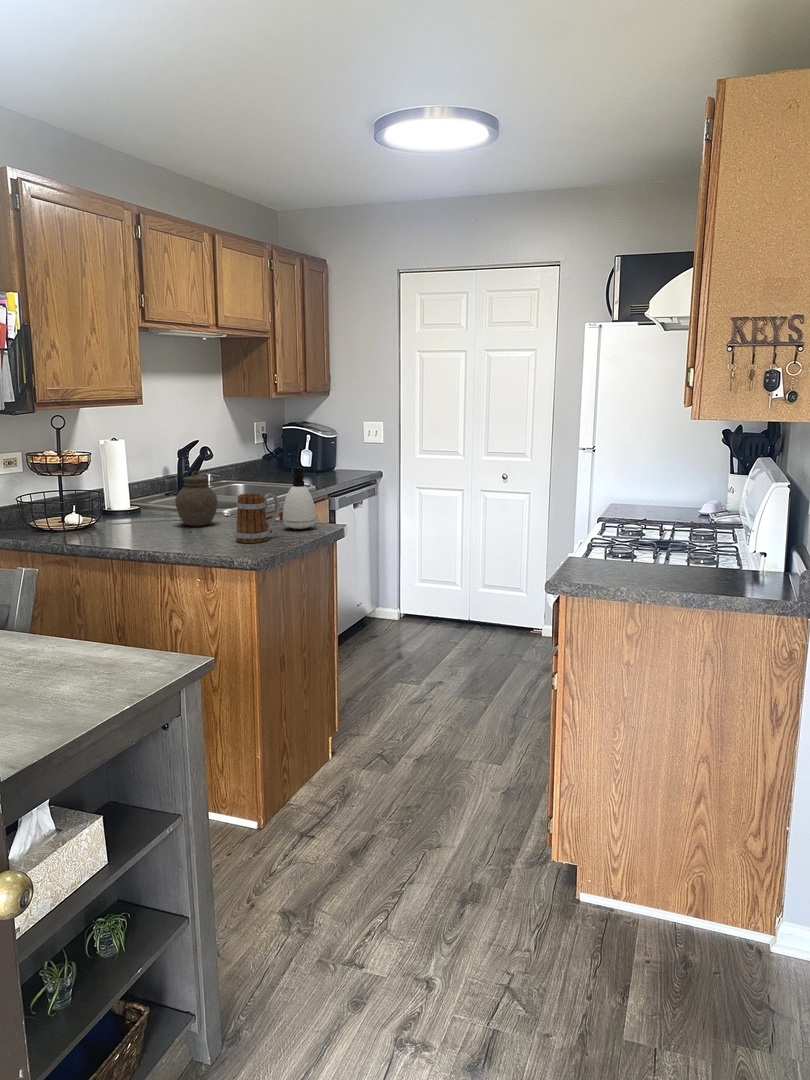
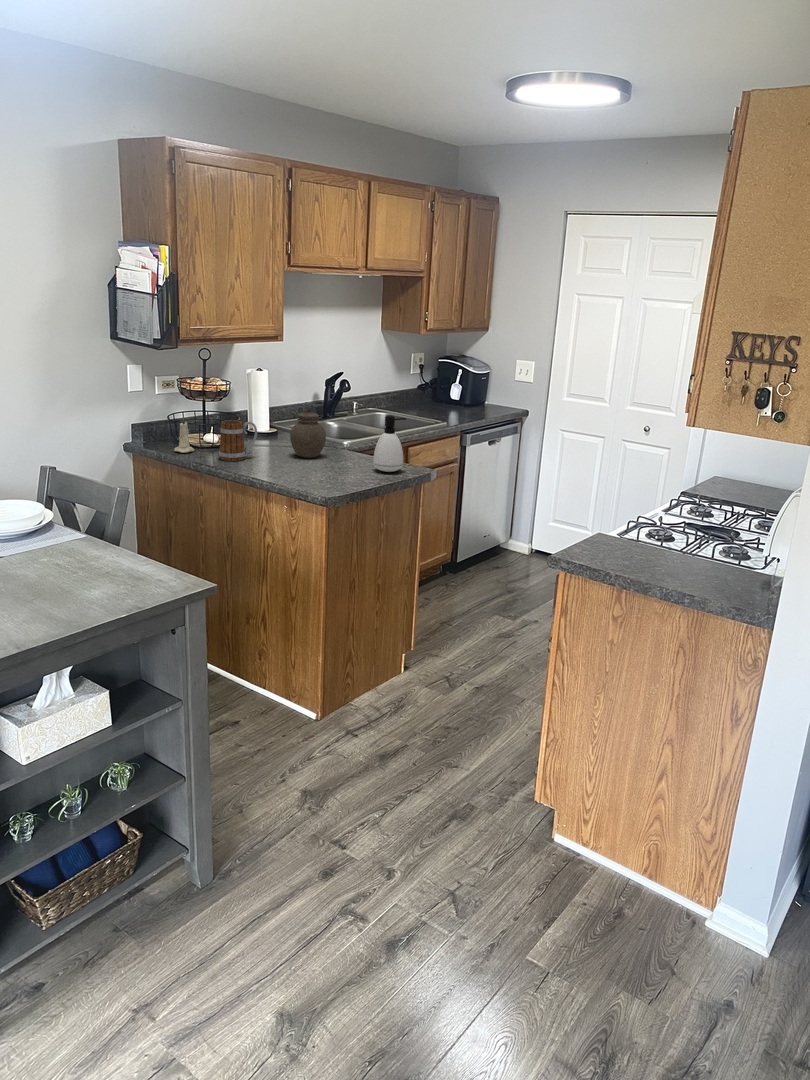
candle: none [33,491,59,535] -> present [174,416,194,453]
mug: present [236,493,280,543] -> present [219,420,257,461]

